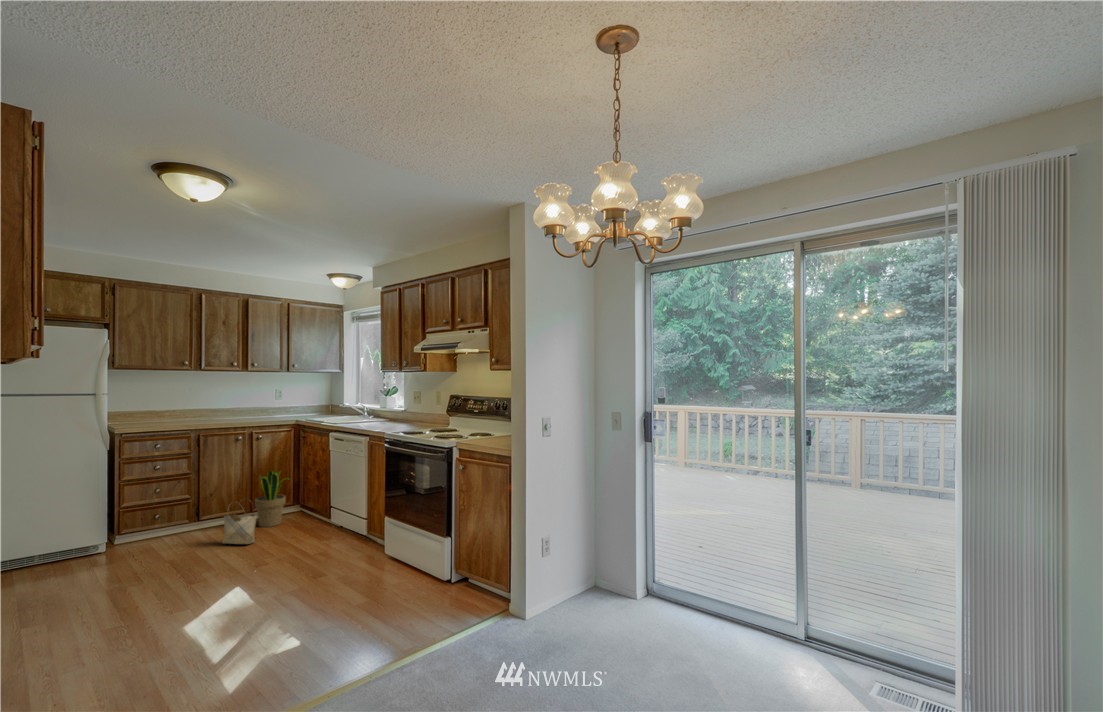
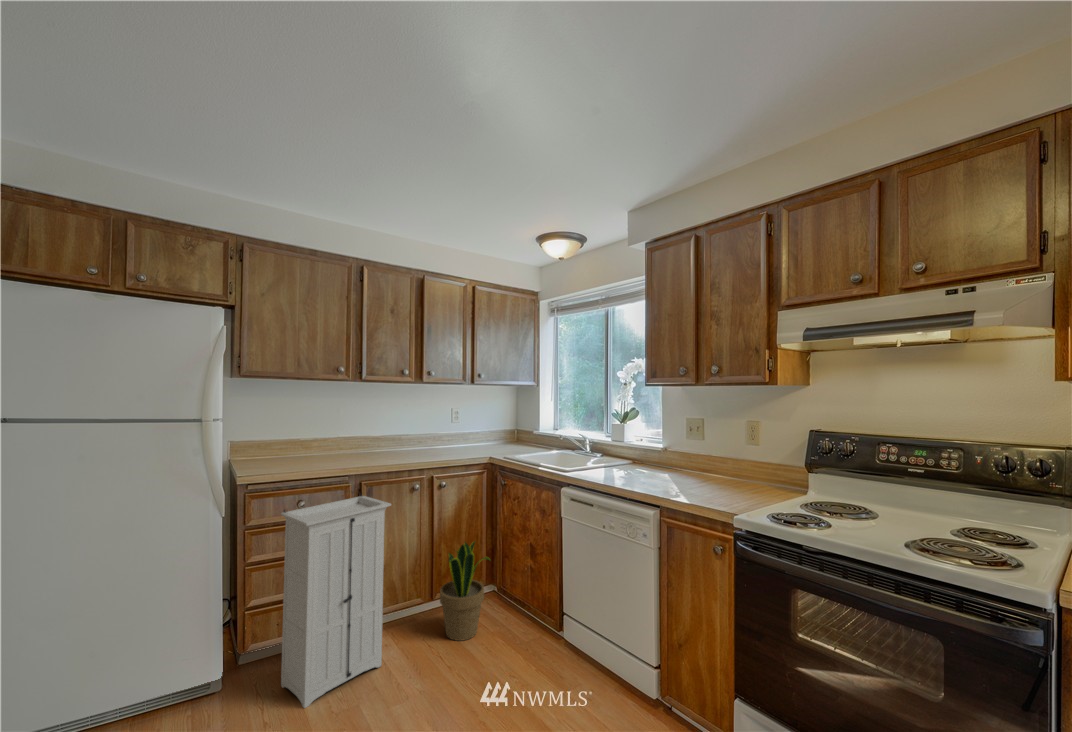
storage cabinet: none [147,440,220,551] -> present [281,495,391,708]
woven basket: present [223,503,257,544] -> none [397,609,454,706]

